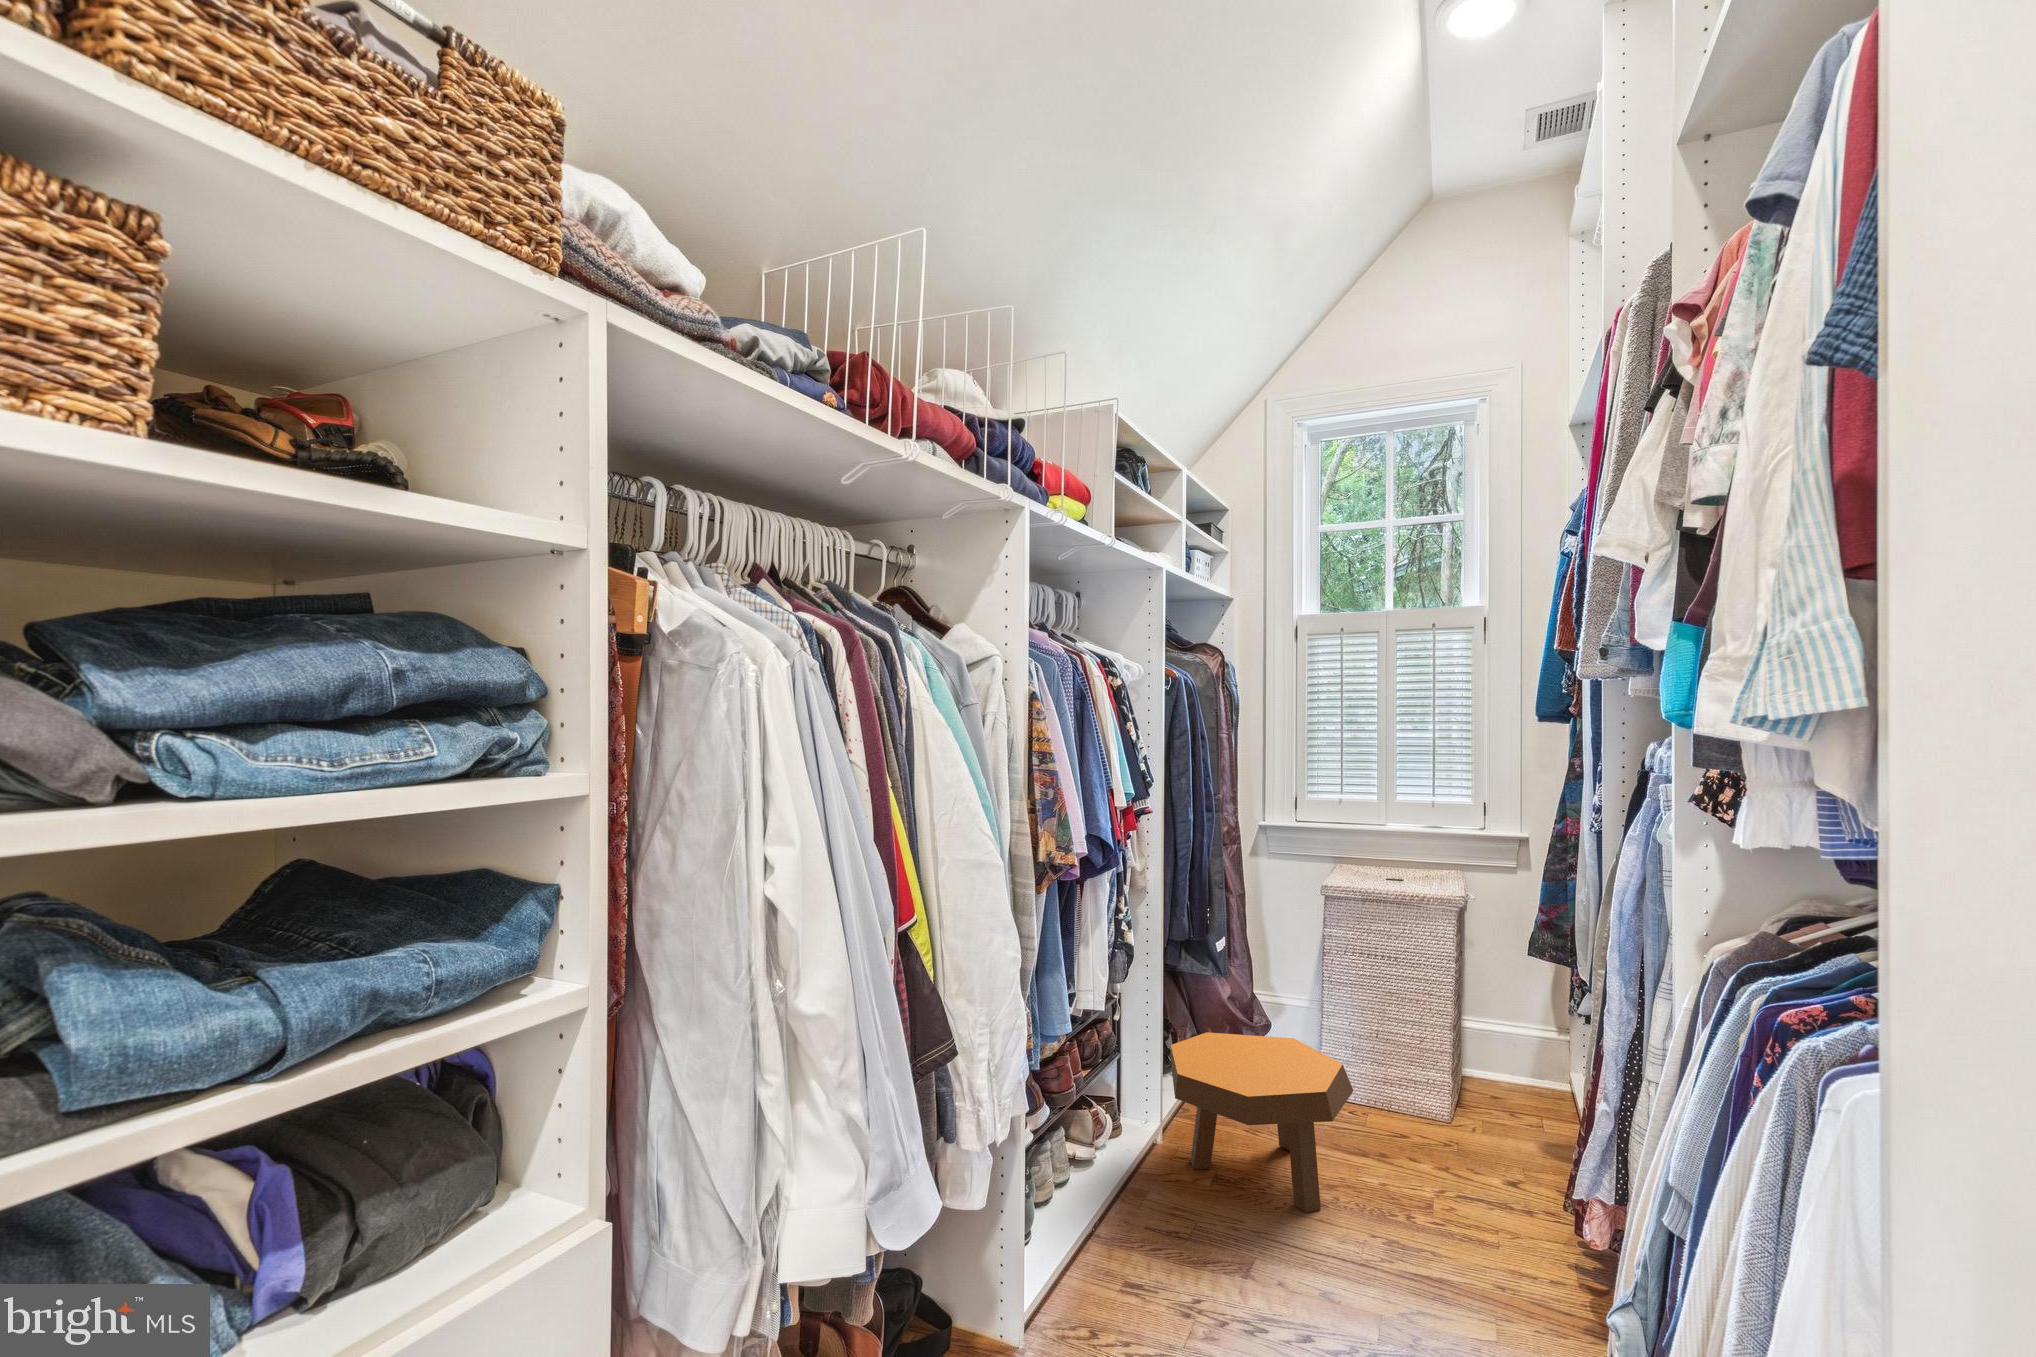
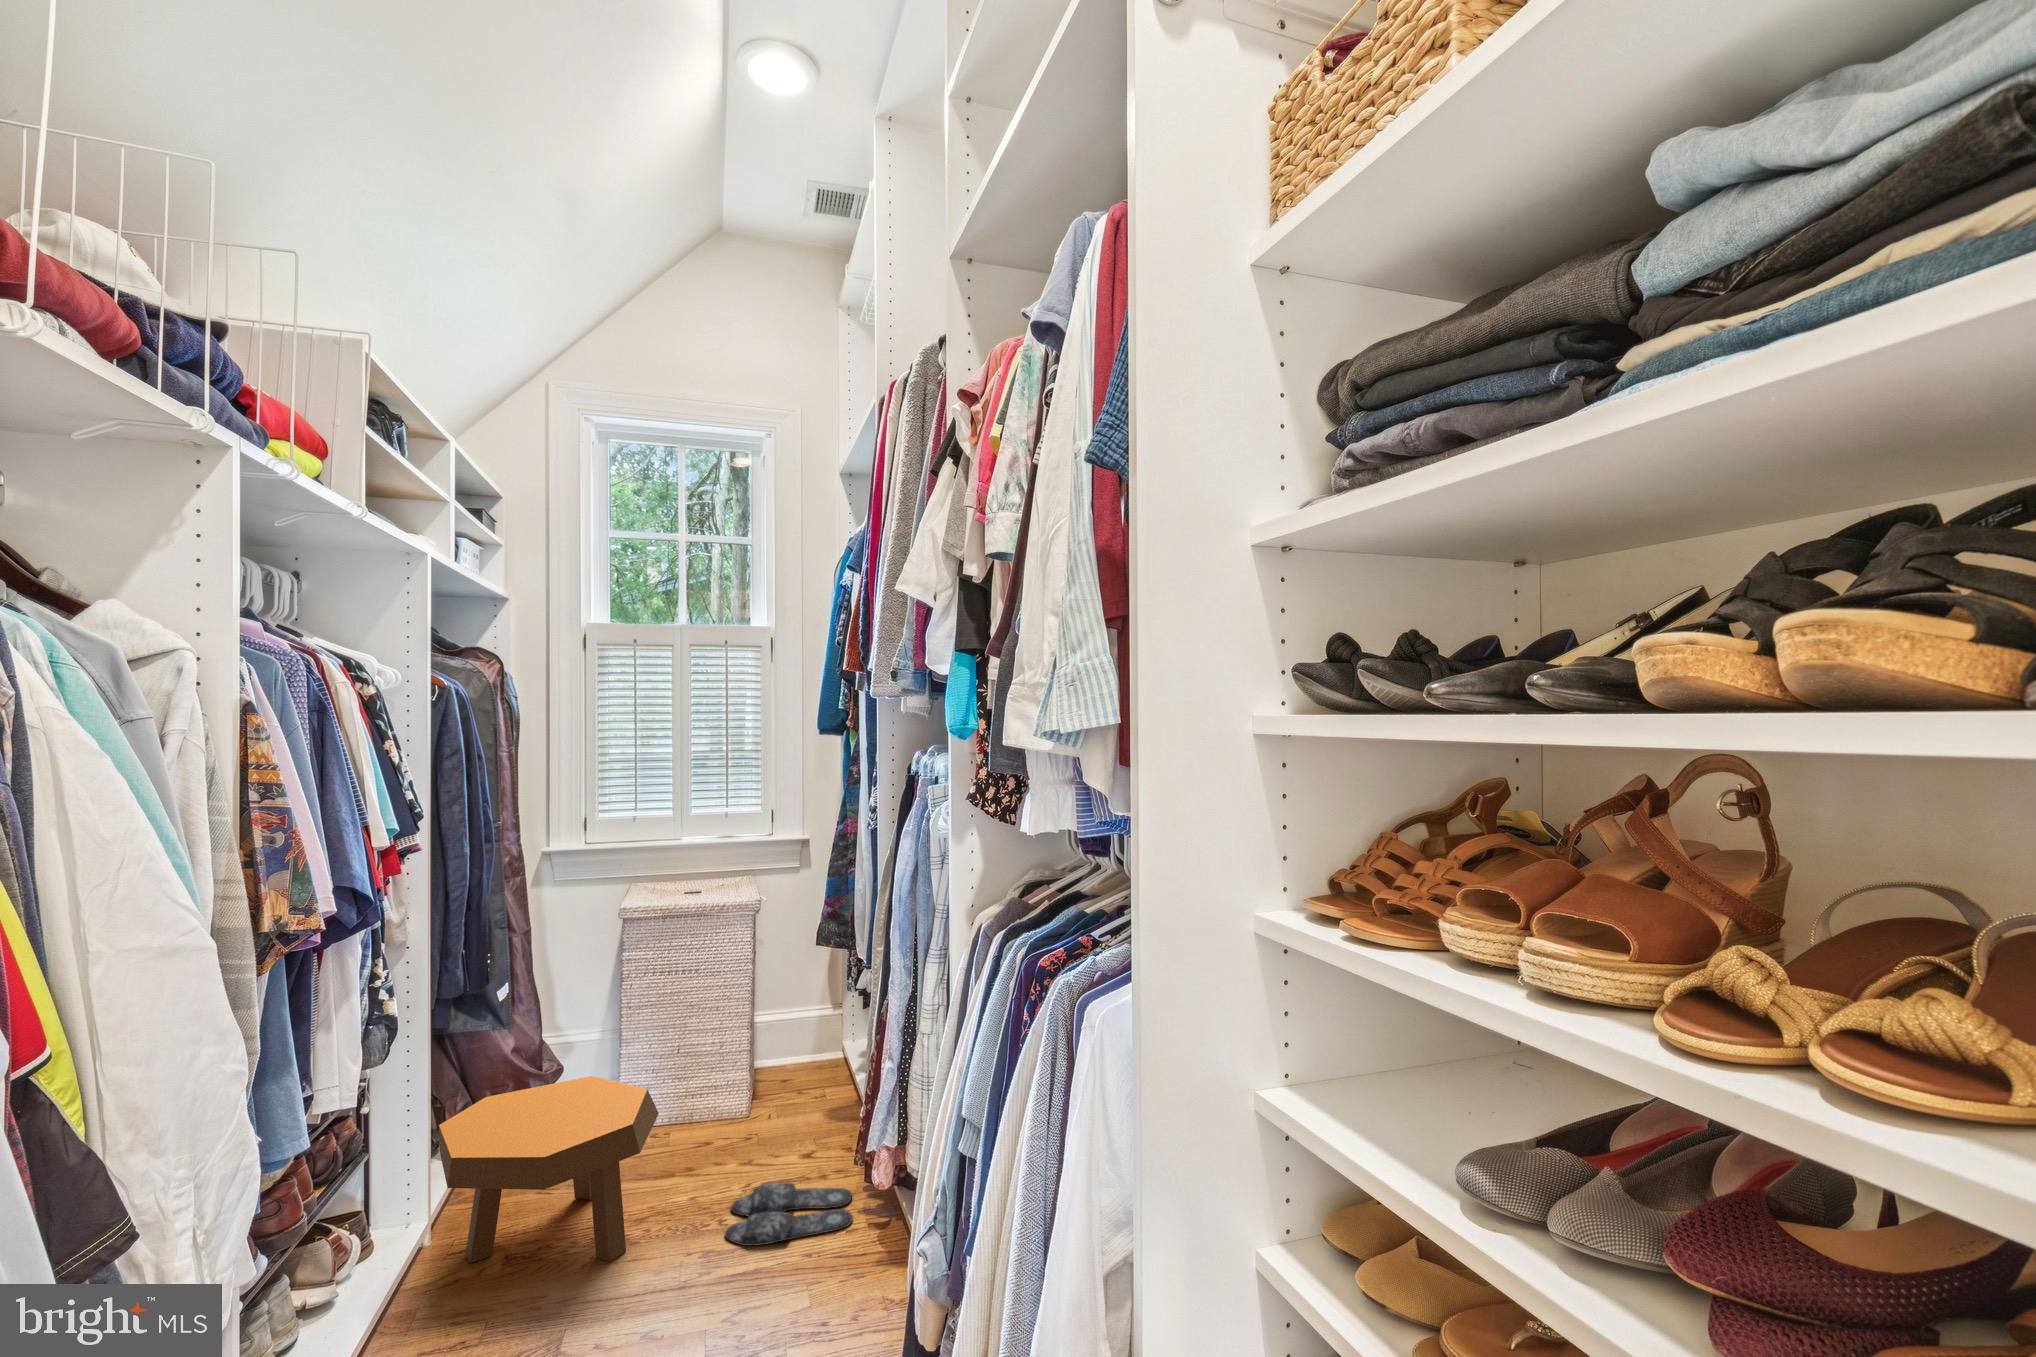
slippers: none [1417,1197,1566,1276] -> present [725,1182,853,1246]

